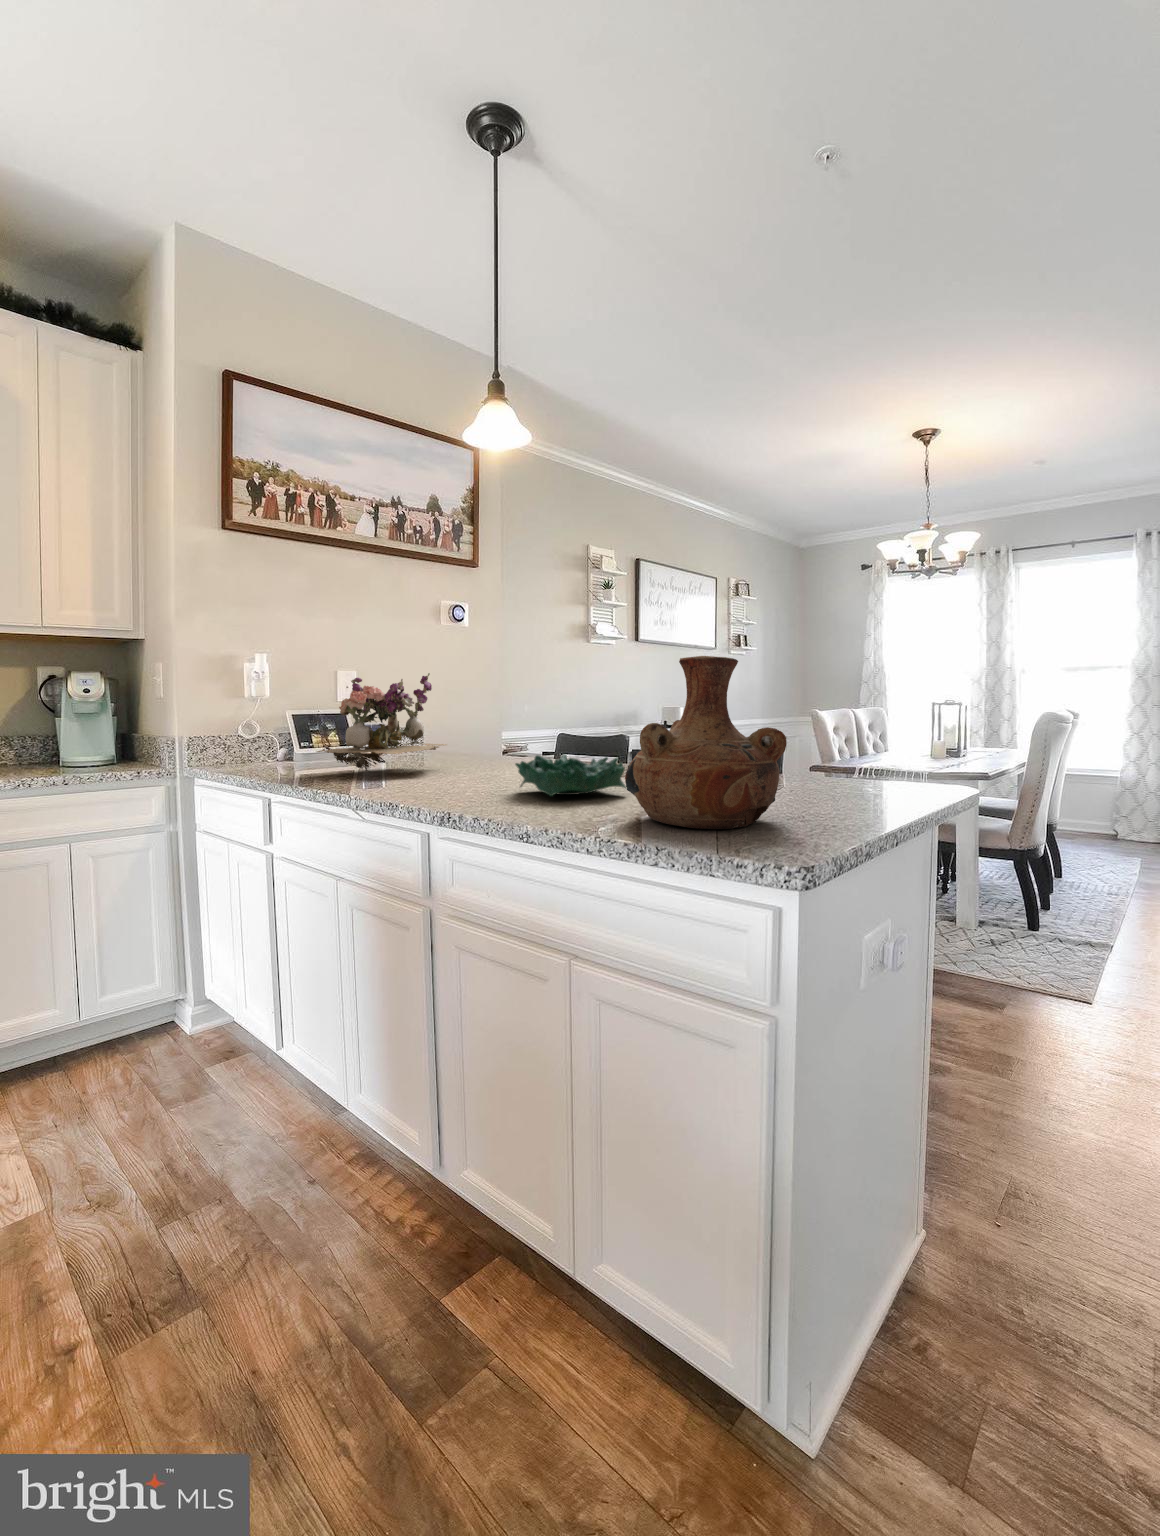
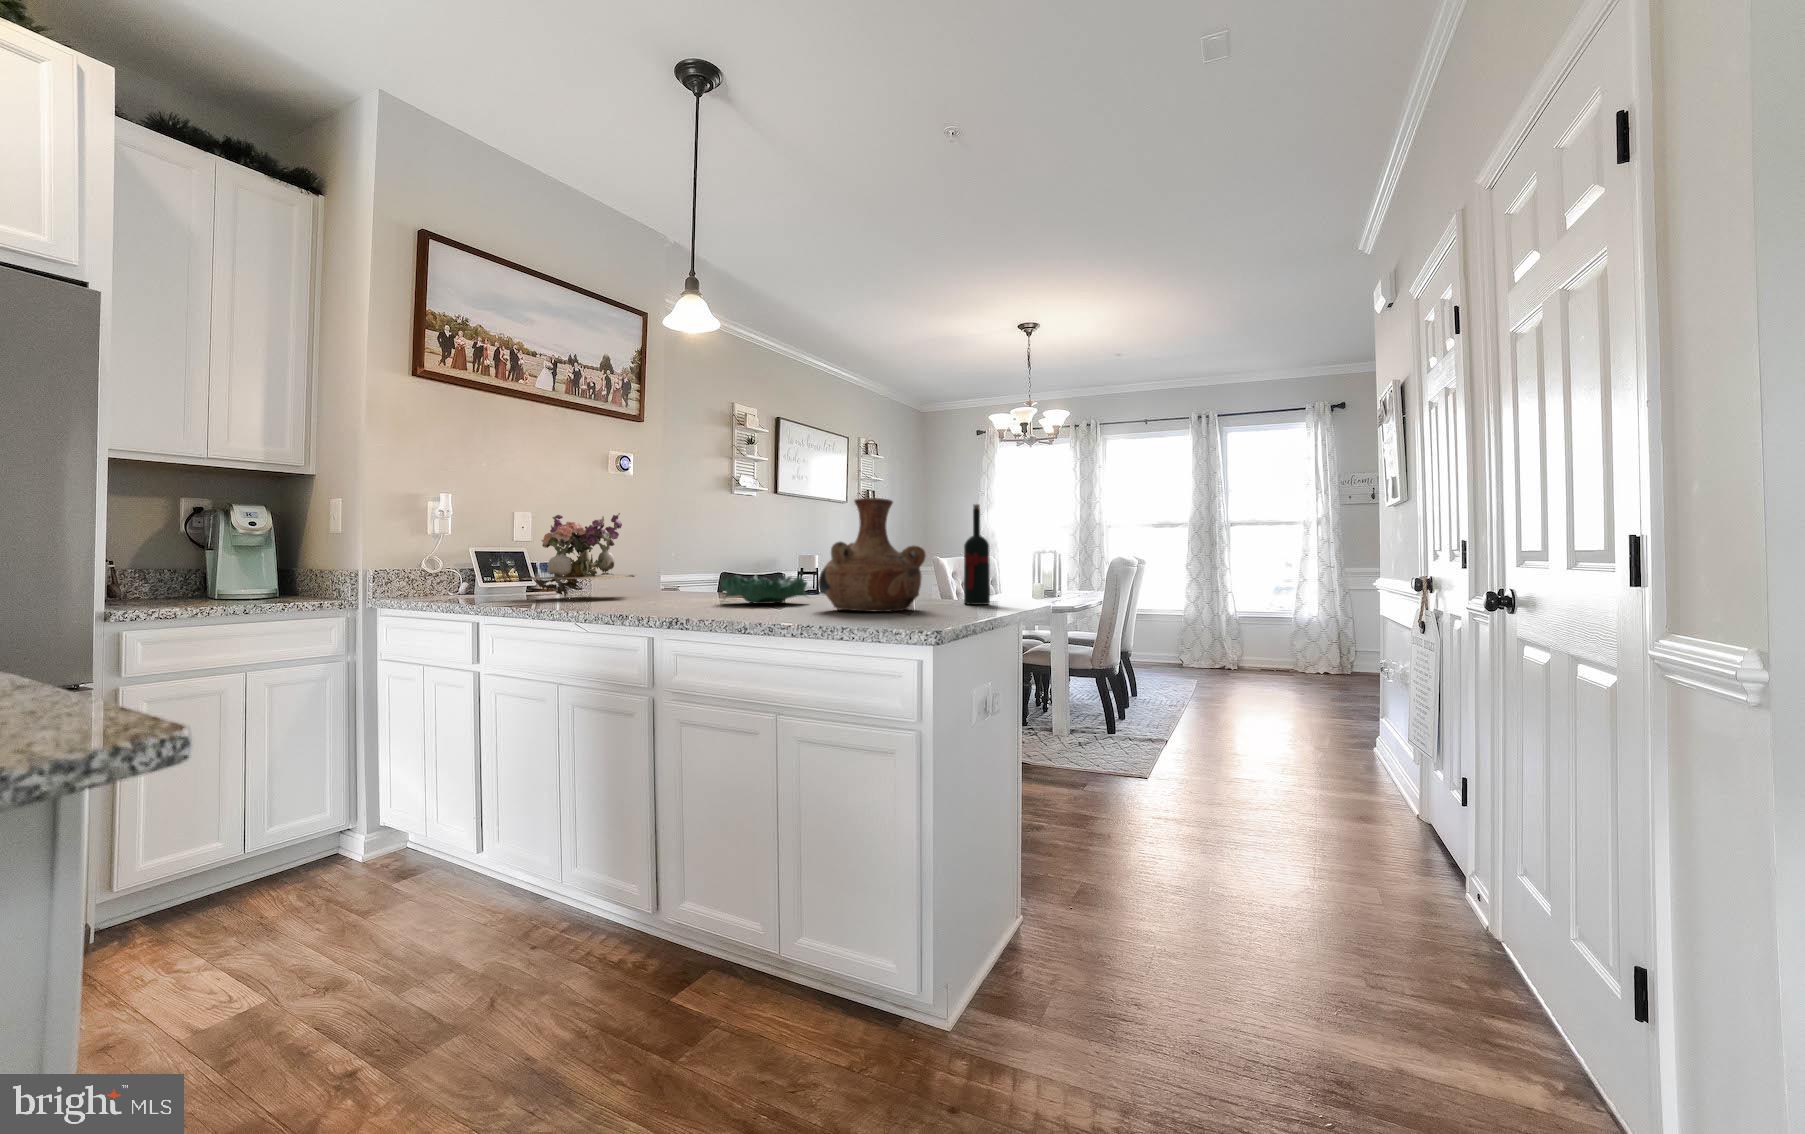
wine bottle: none [845,660,889,810] -> present [964,504,990,605]

